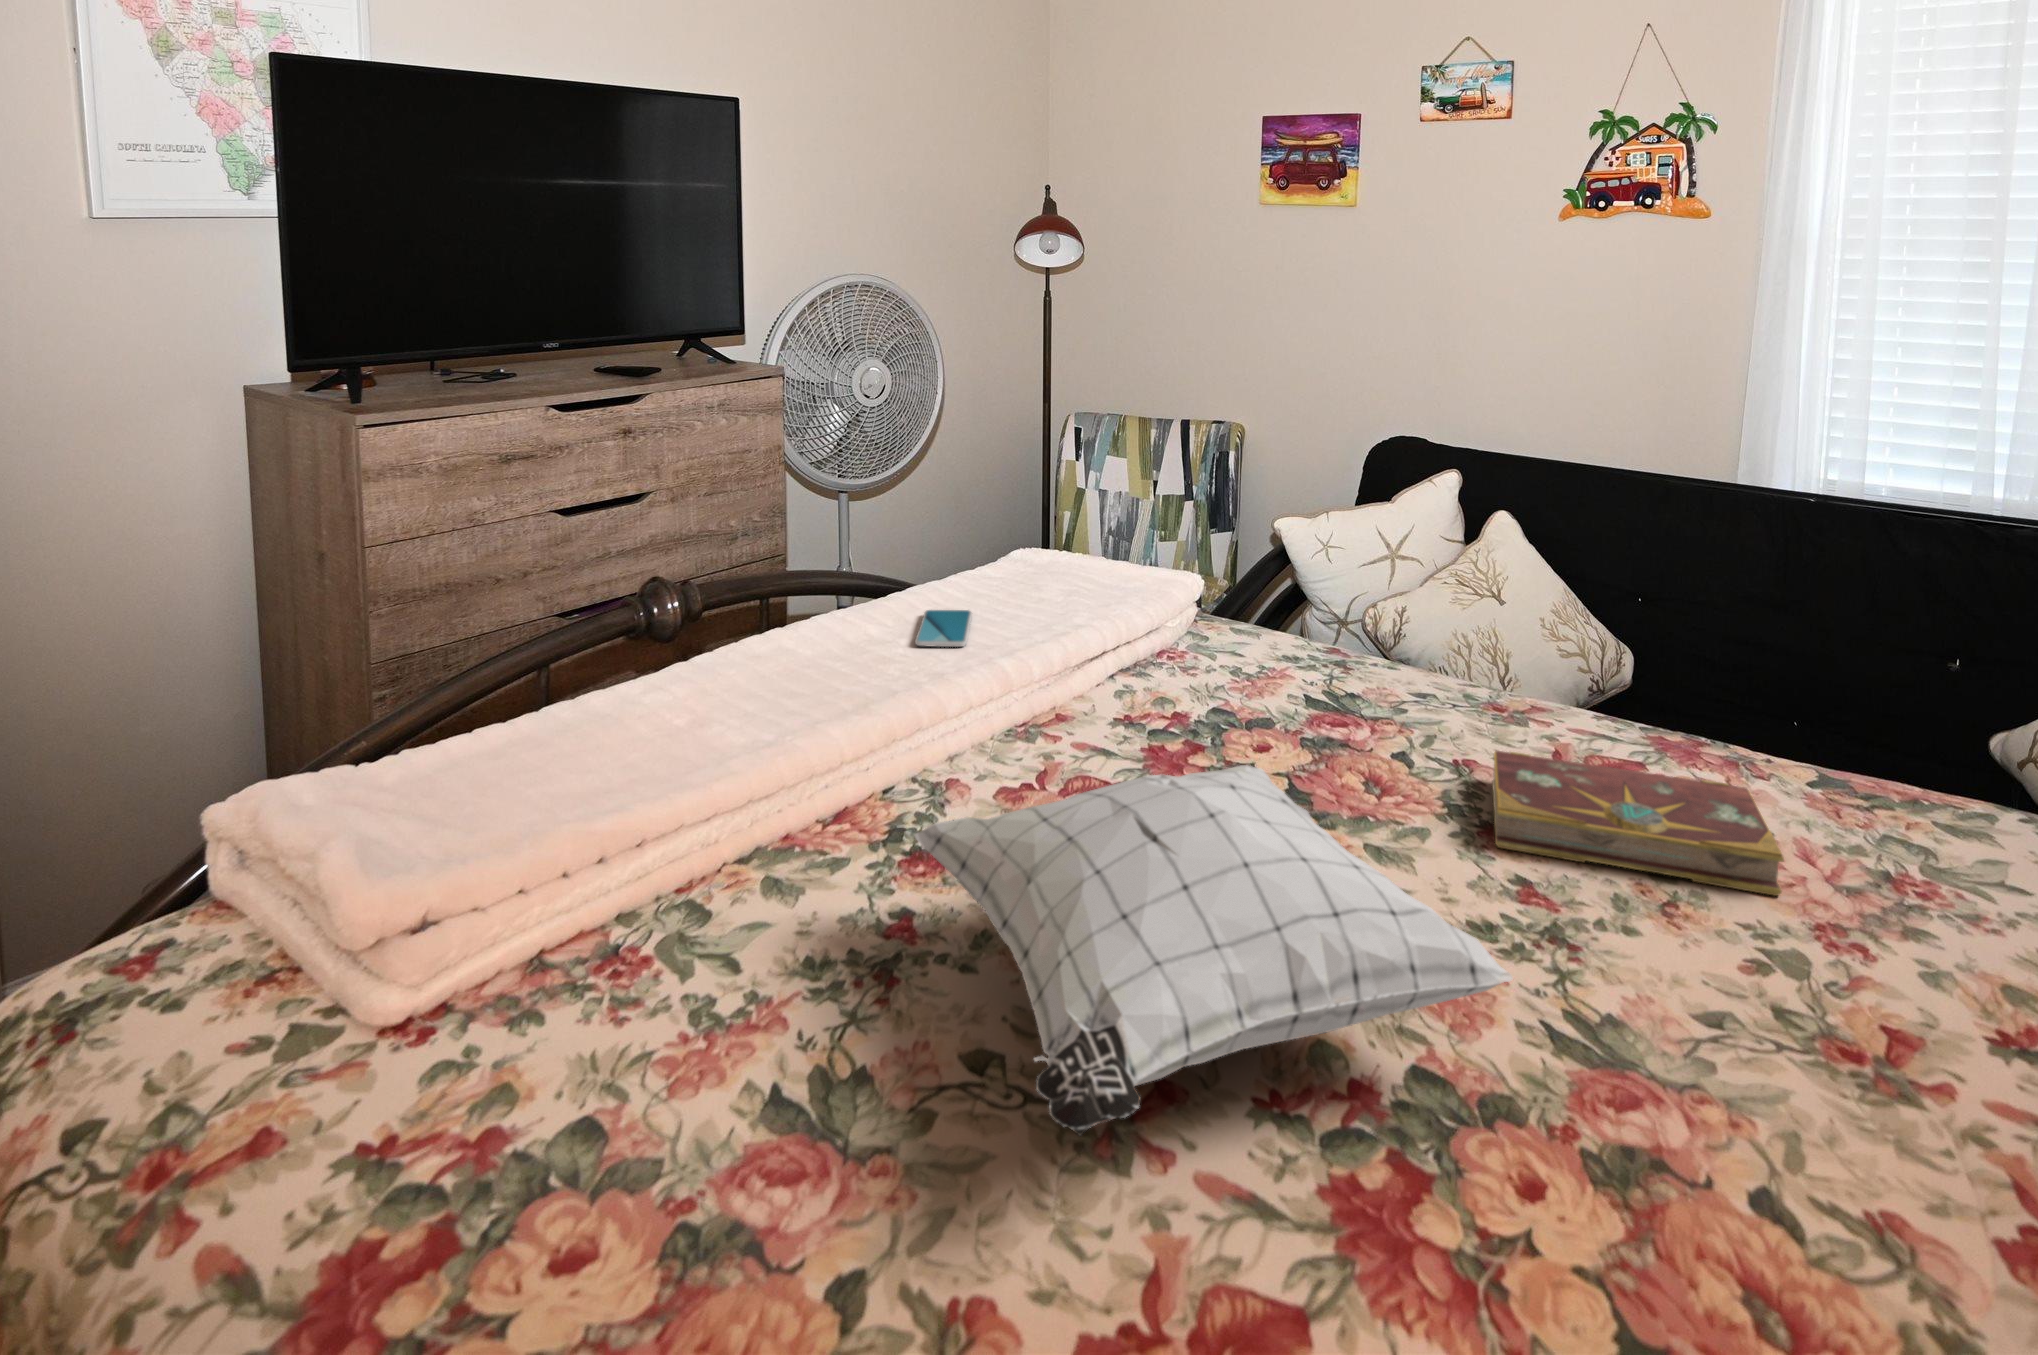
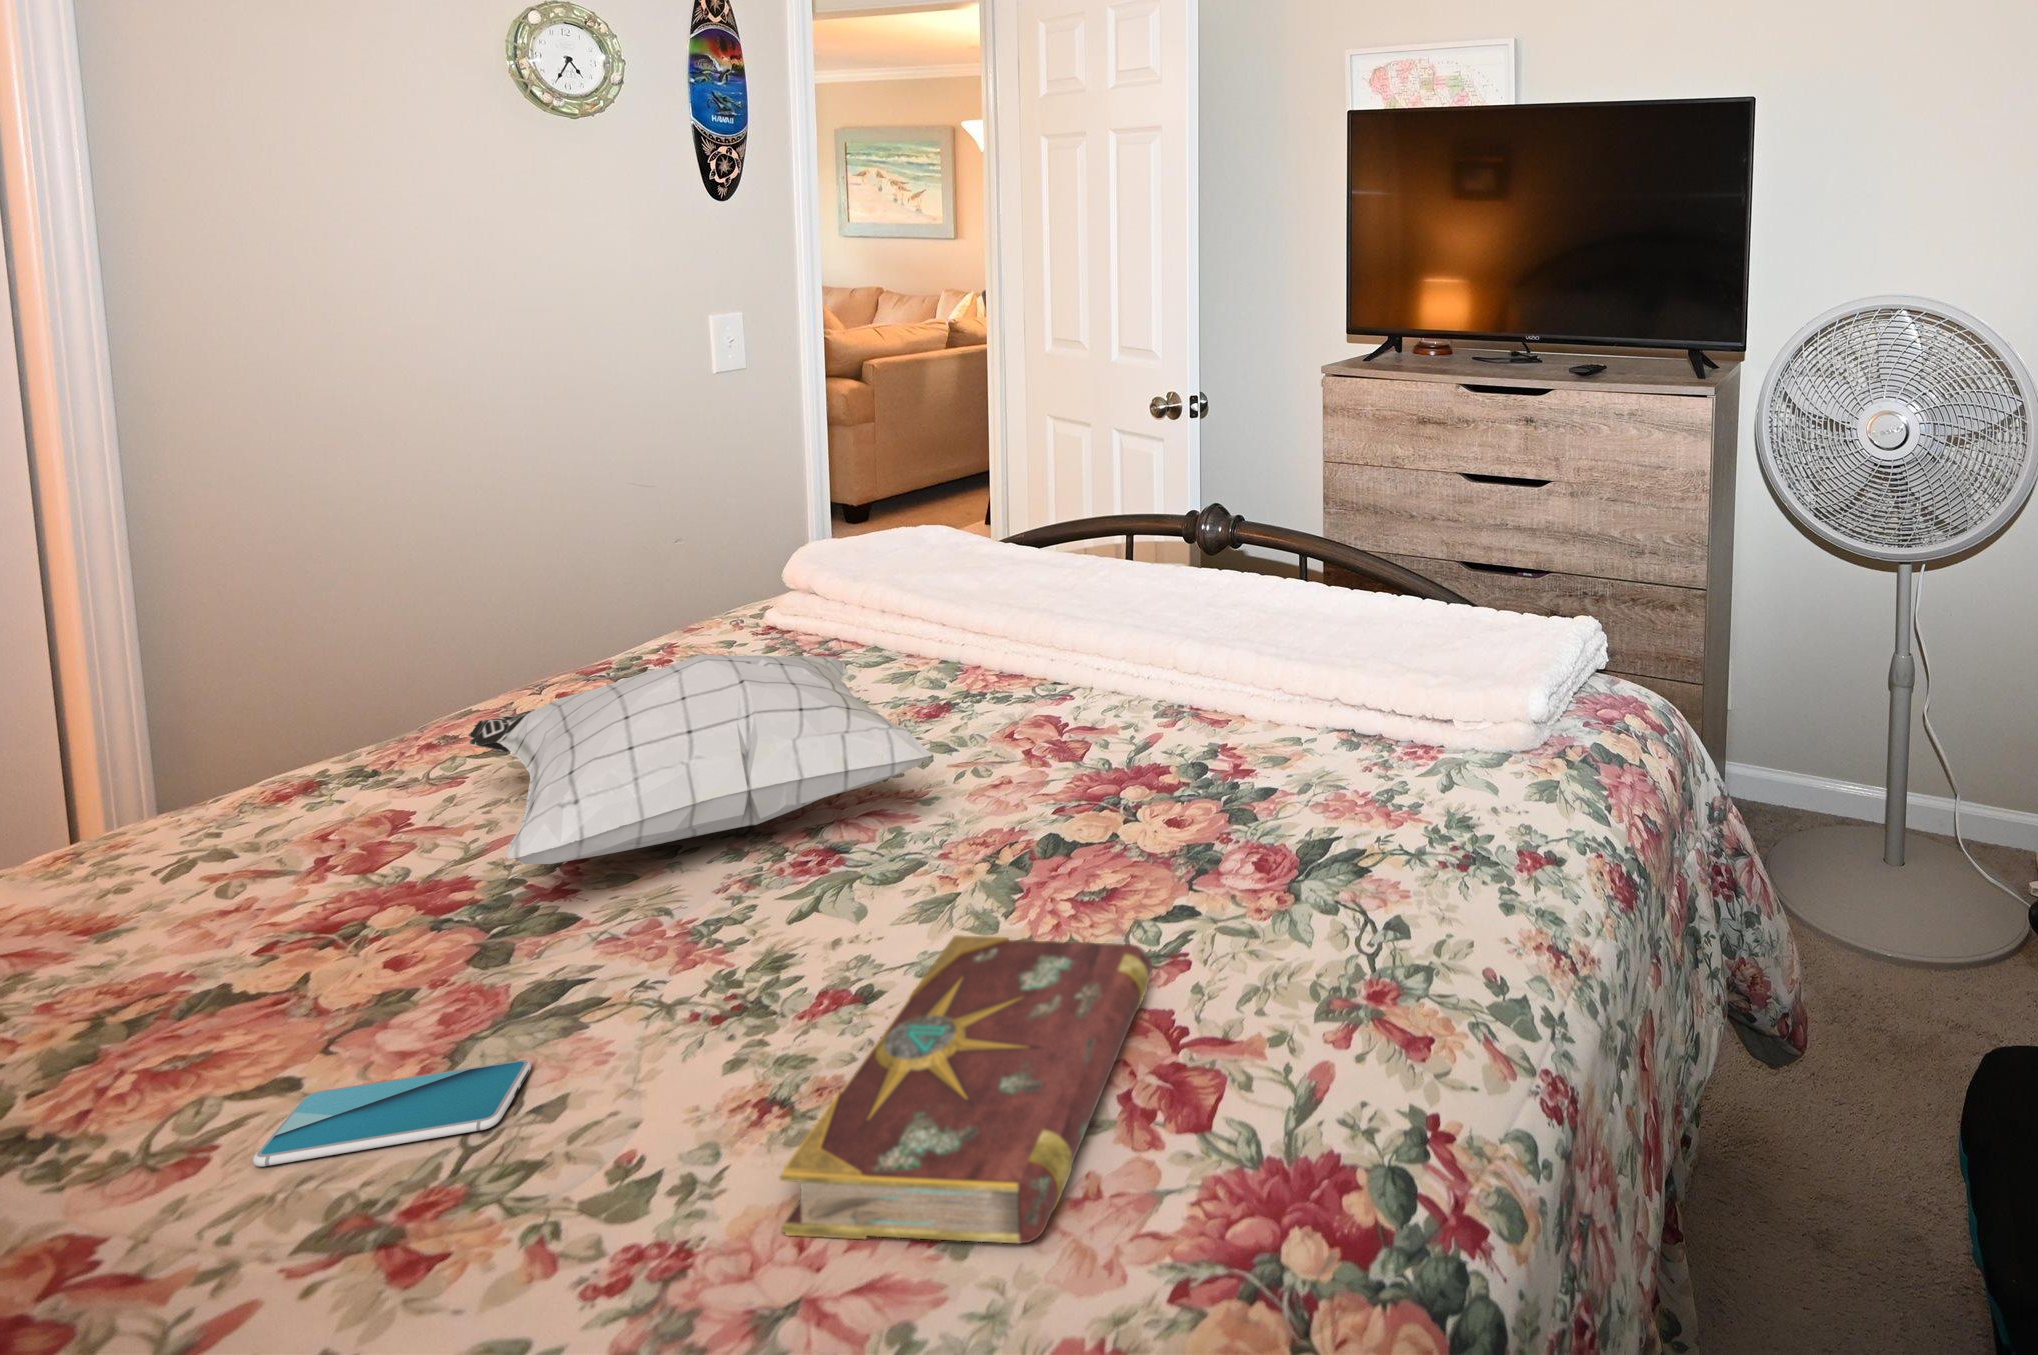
smartphone: present [915,610,972,647] -> present [253,1060,531,1167]

